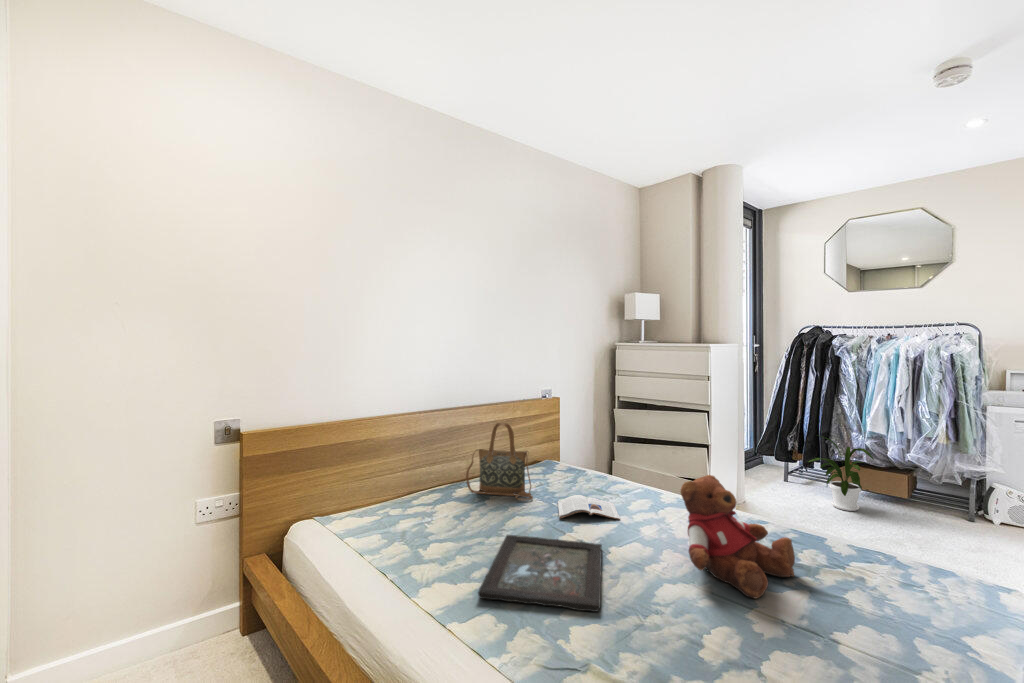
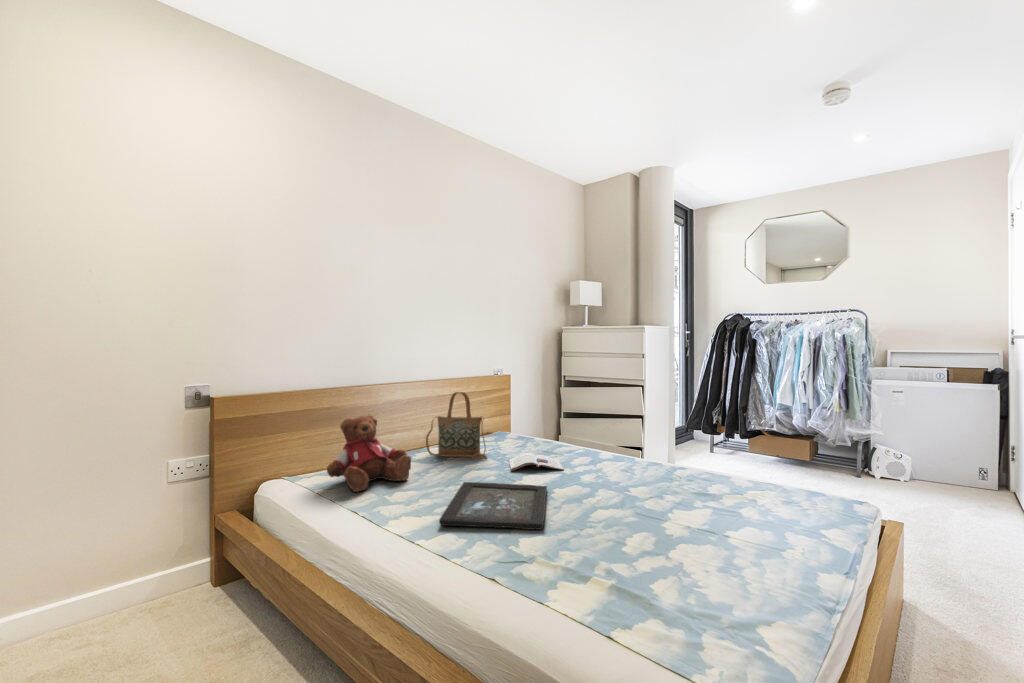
house plant: present [808,437,874,511] -> none [727,408,782,472]
teddy bear: present [681,475,795,598] -> present [327,415,411,492]

